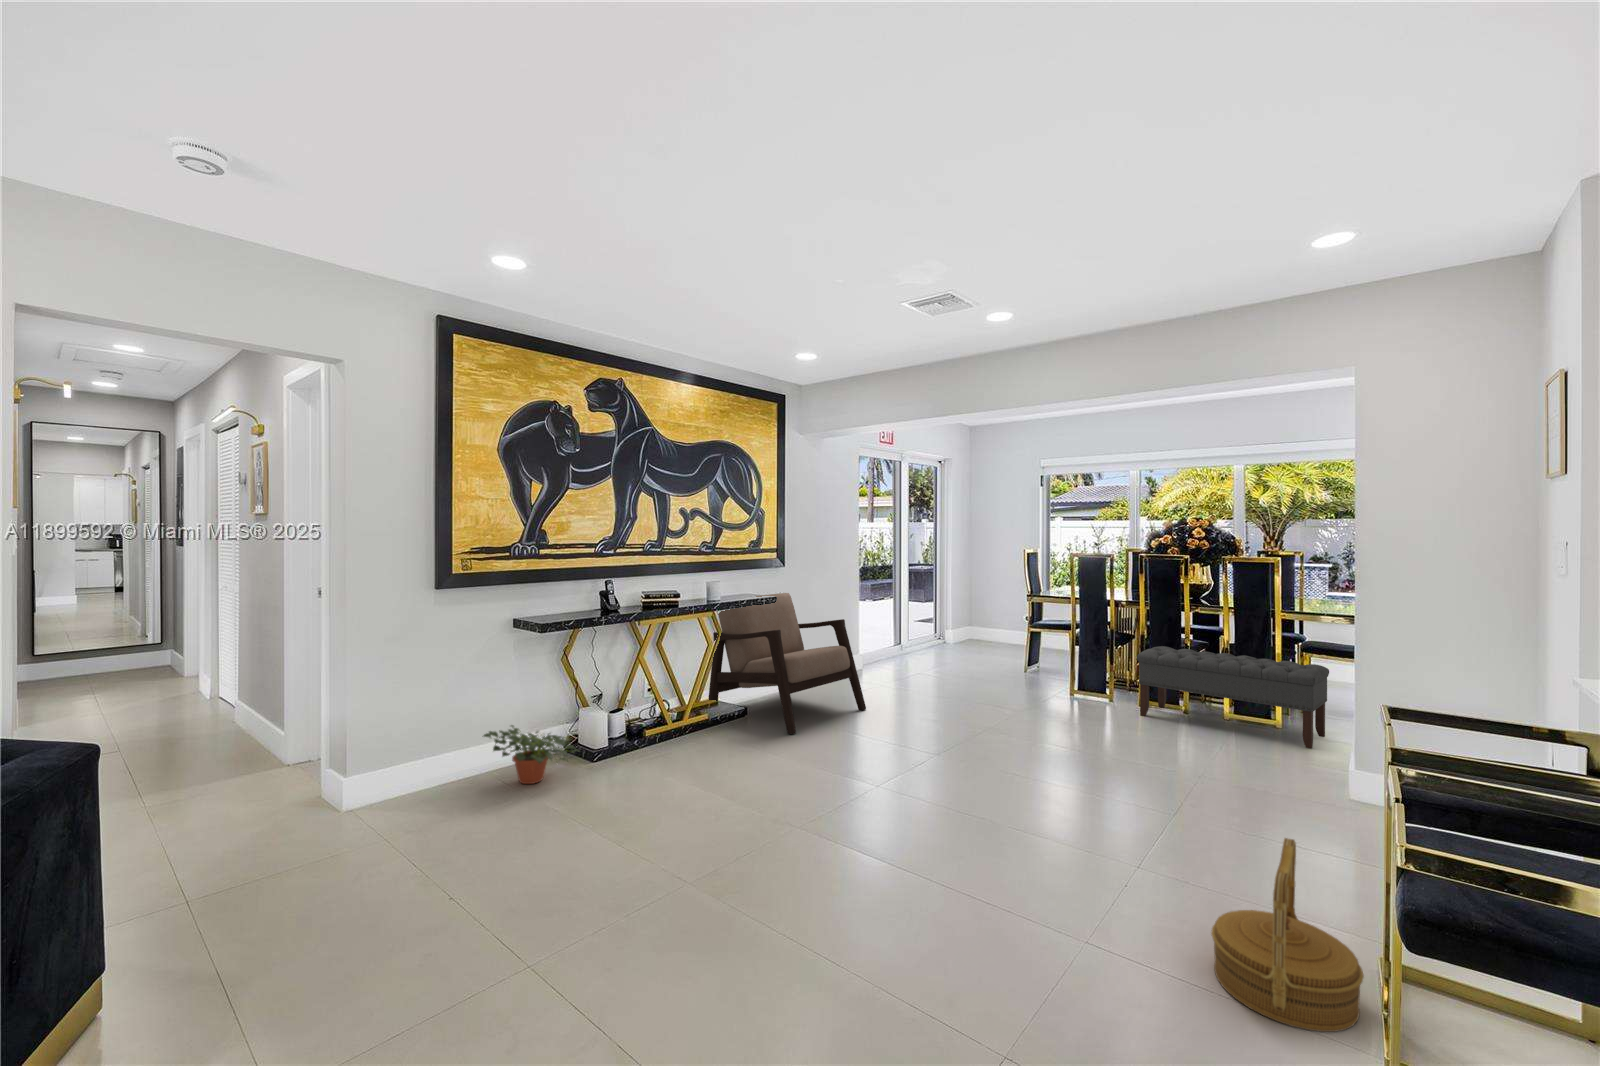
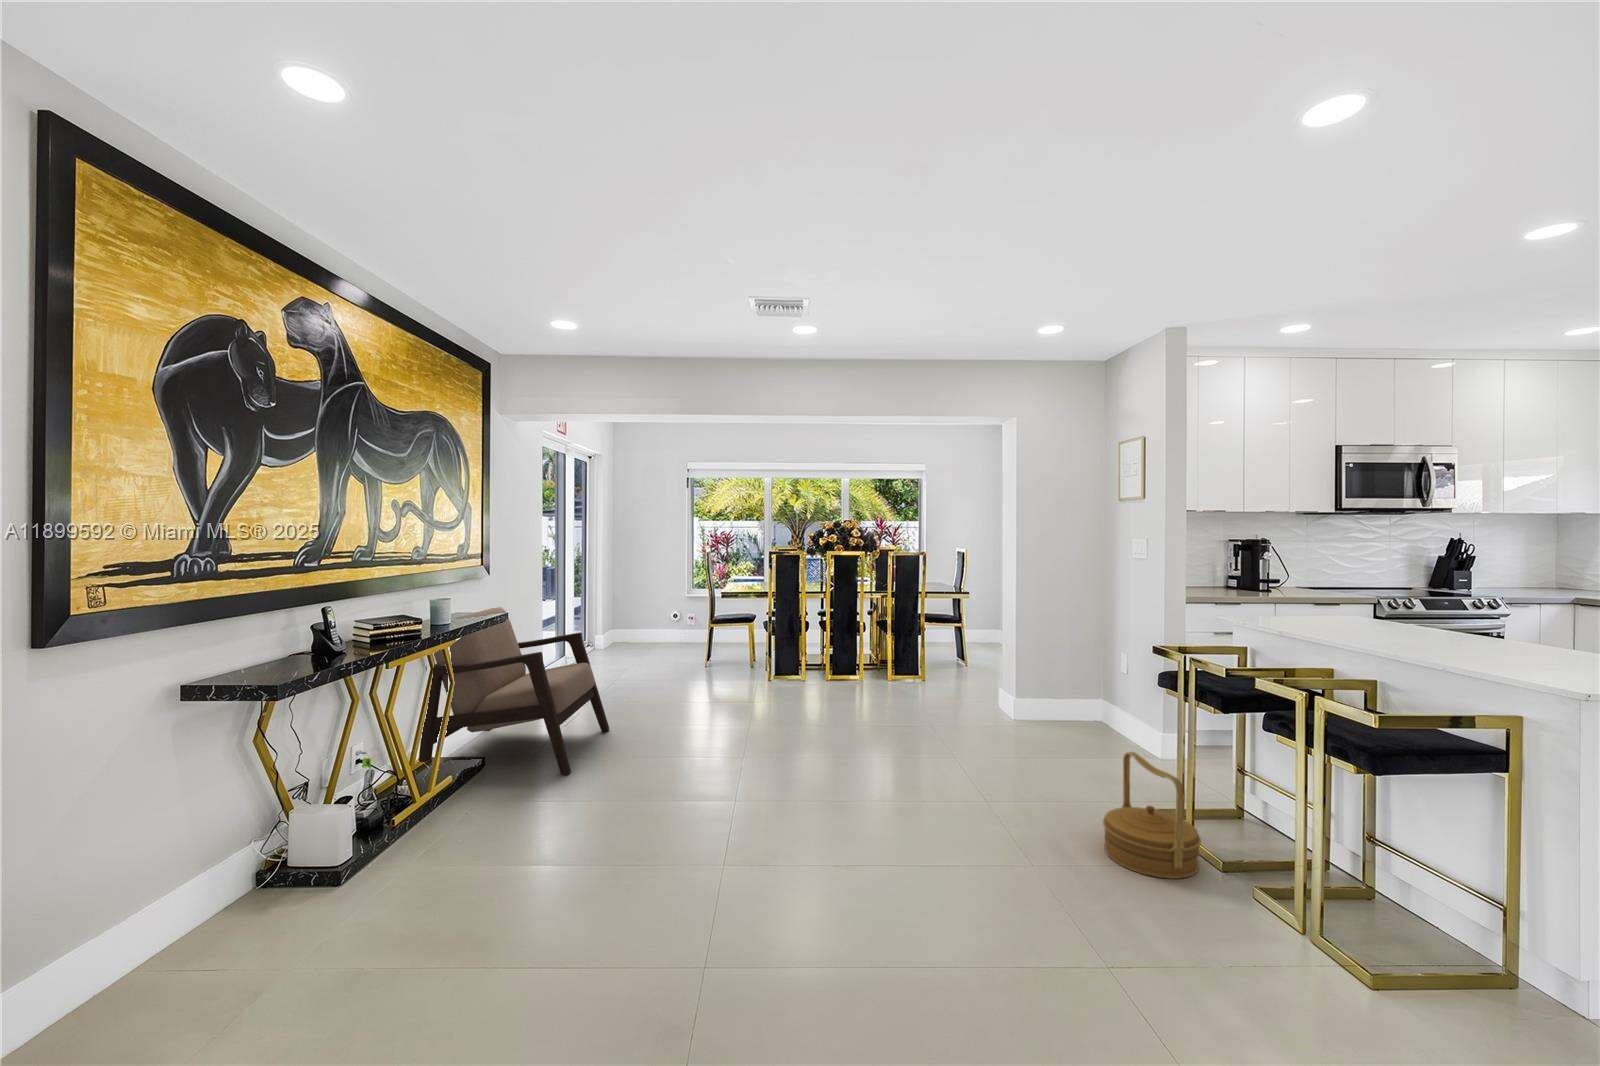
bench: present [1137,646,1329,748] -> none [830,629,956,693]
potted plant: present [484,725,578,784] -> none [141,859,347,961]

